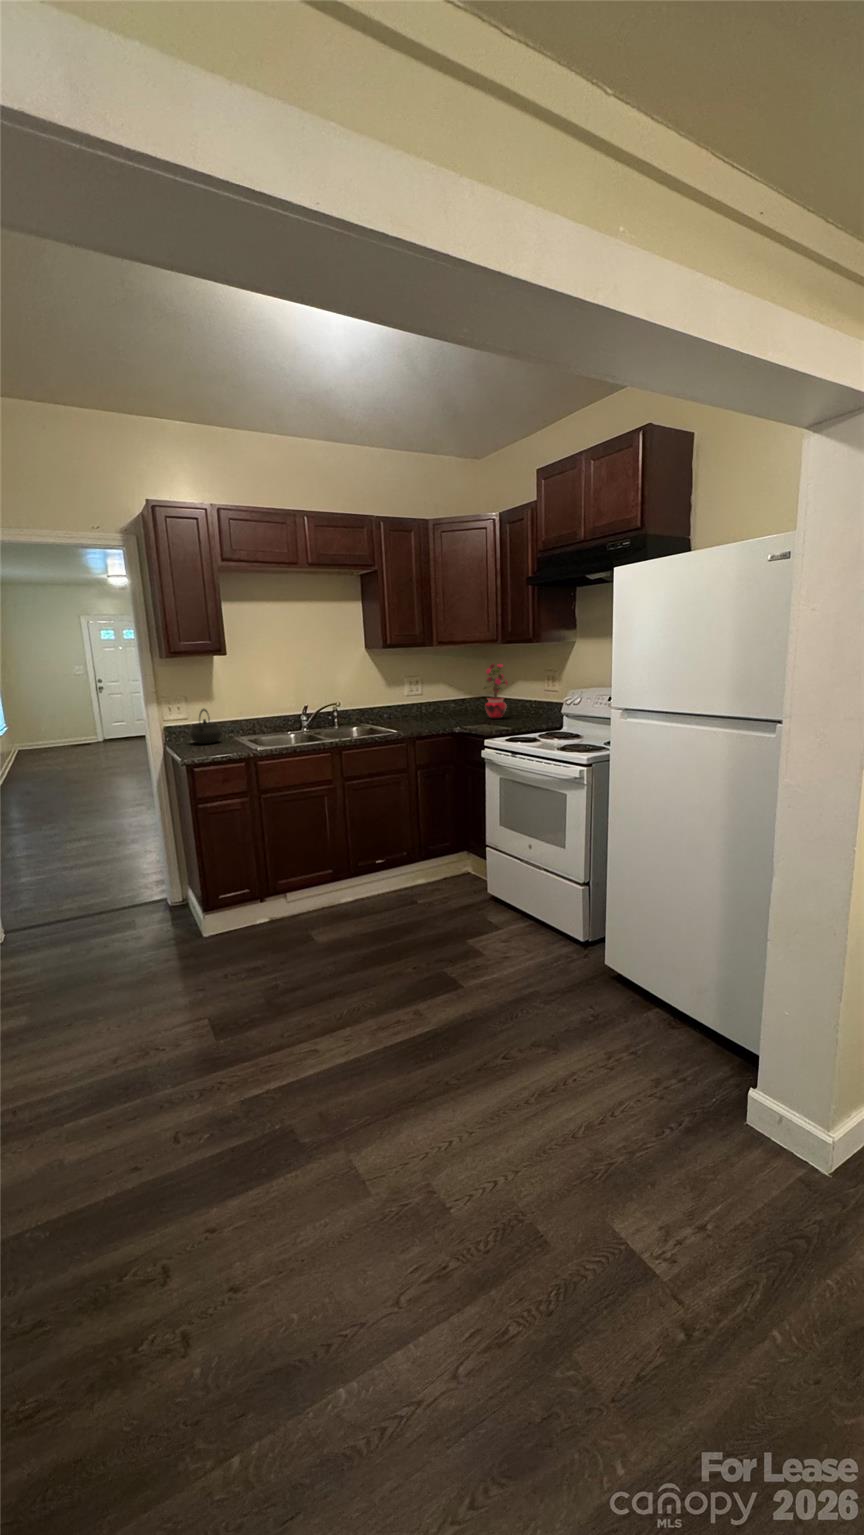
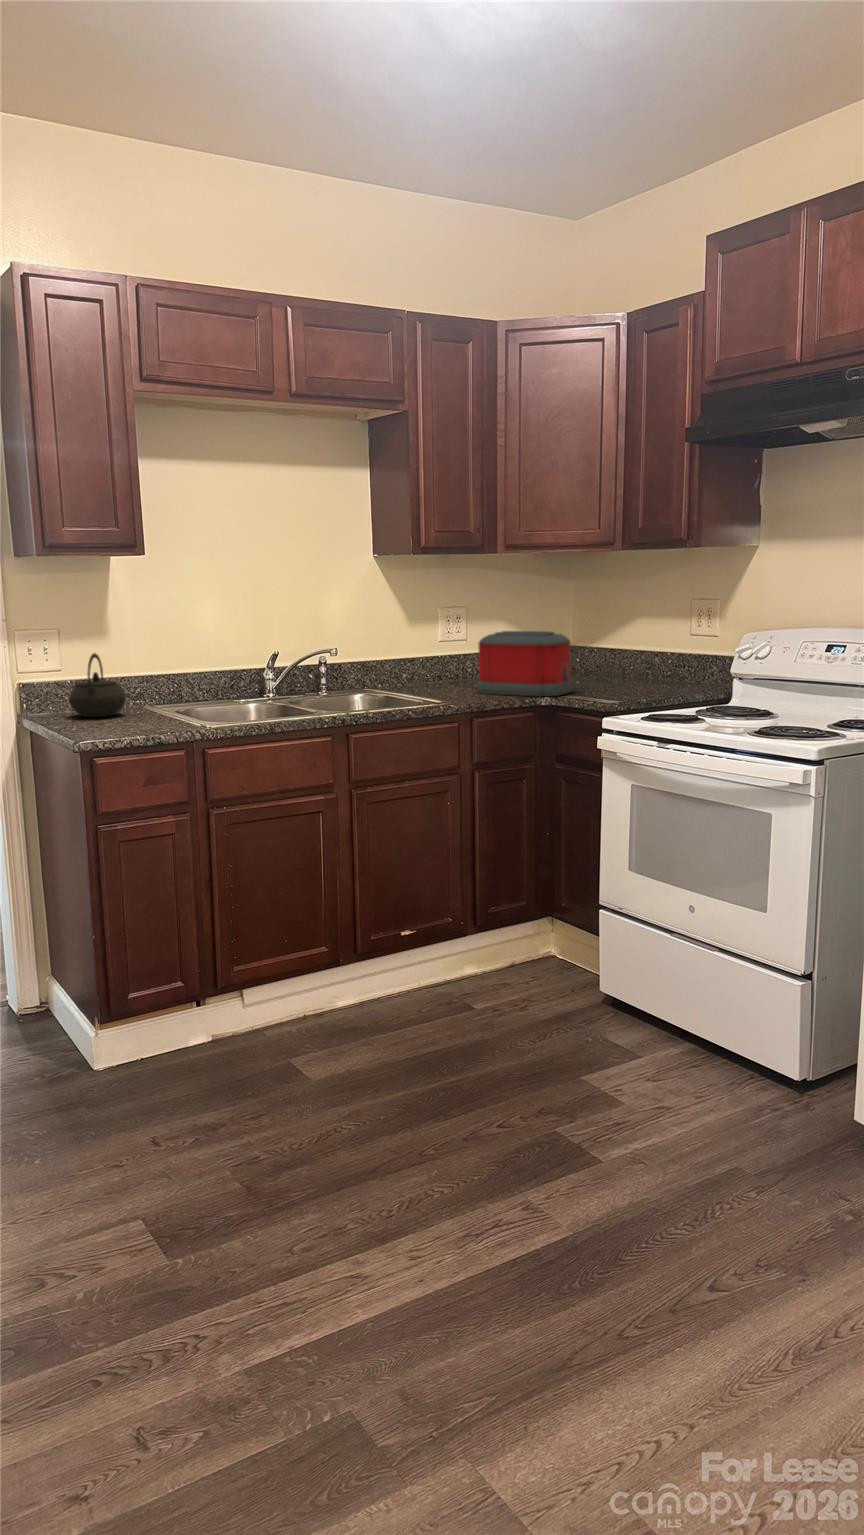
potted plant: present [484,664,508,719] -> none [577,584,628,684]
toaster: none [423,690,476,727] -> present [477,631,572,696]

